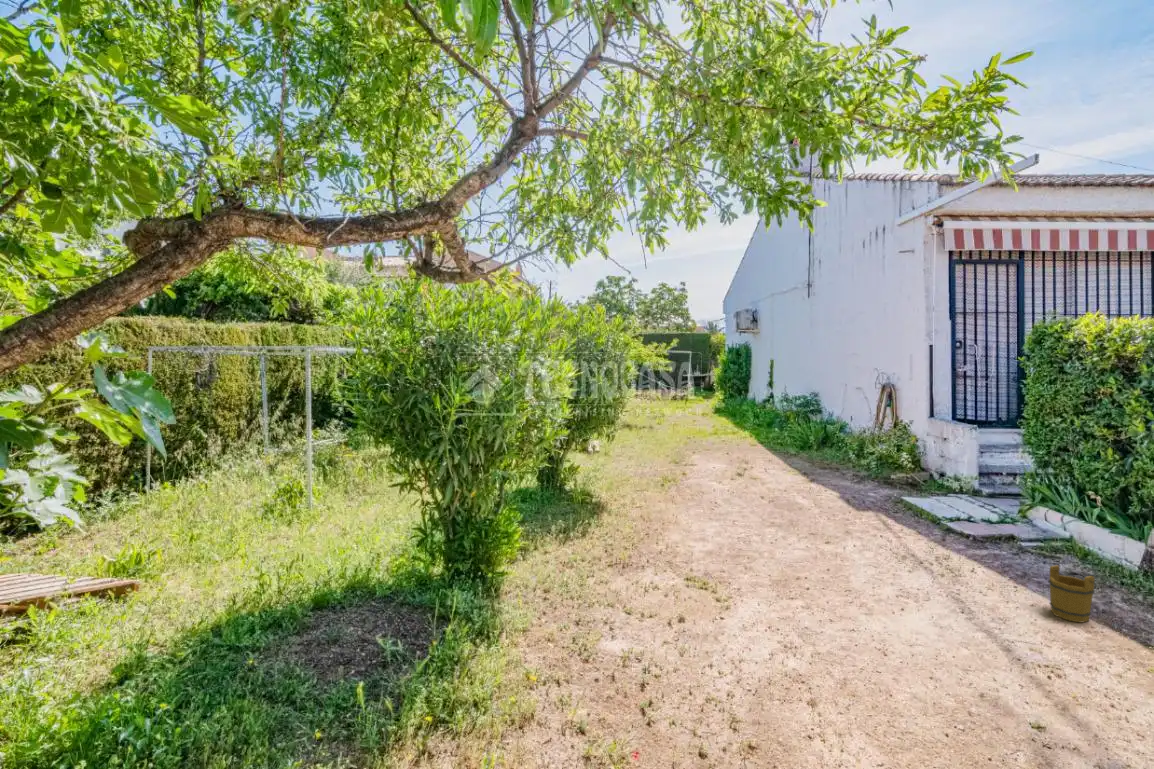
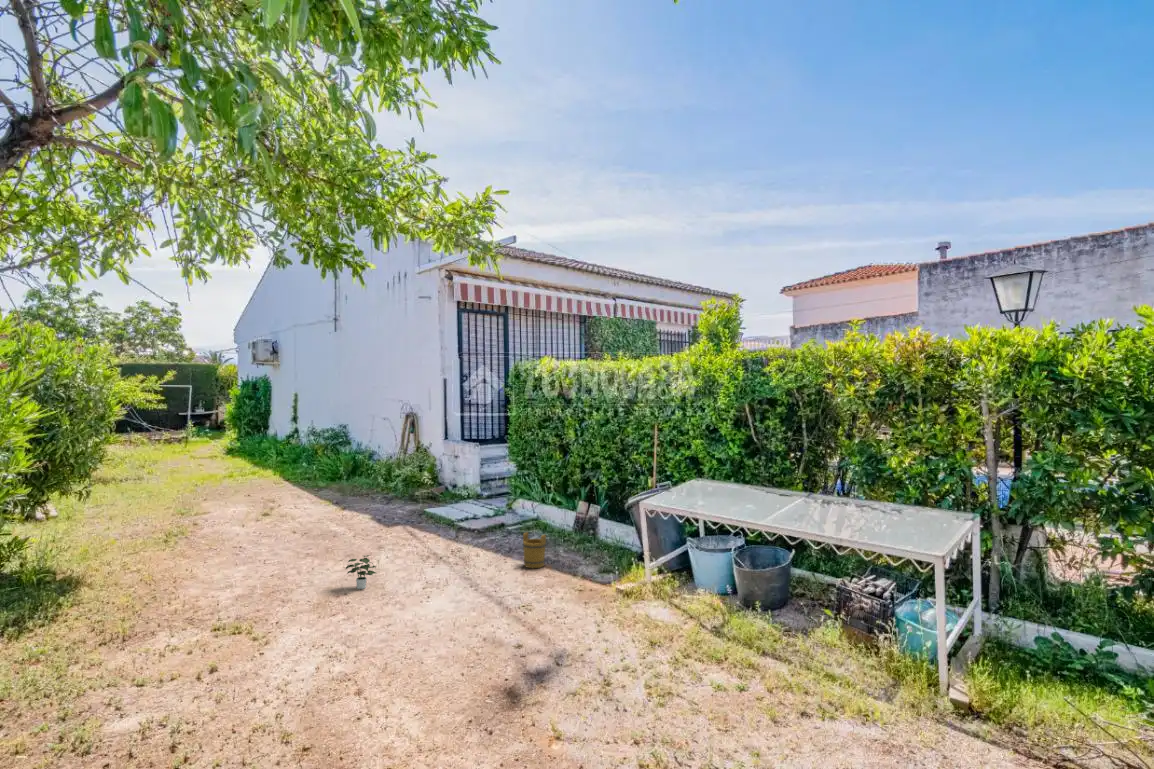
potted plant: none [793,550,830,587] -> present [346,555,376,589]

